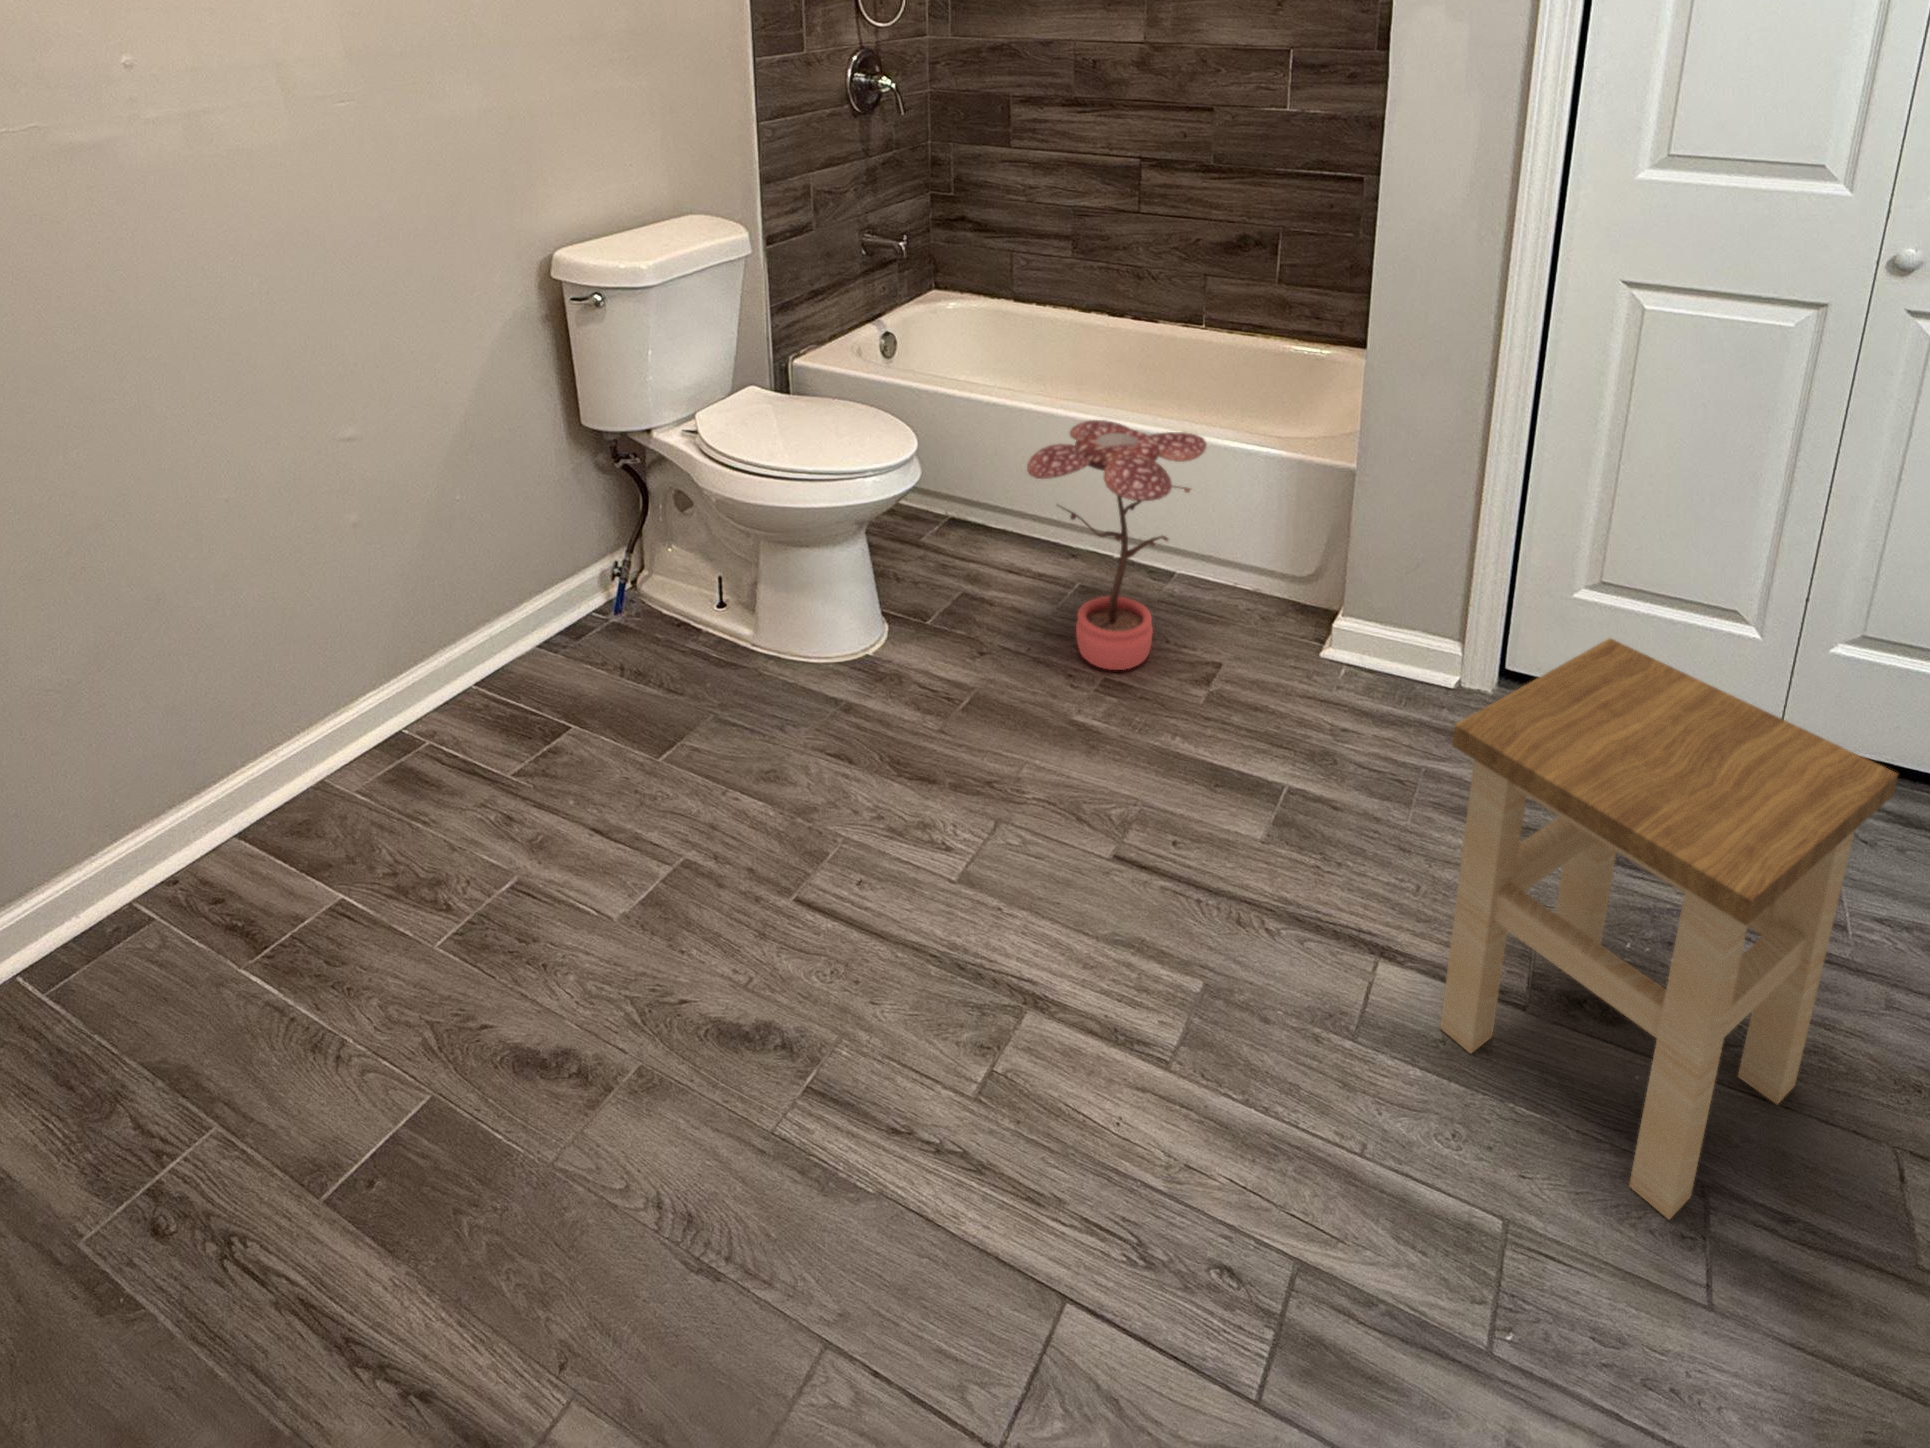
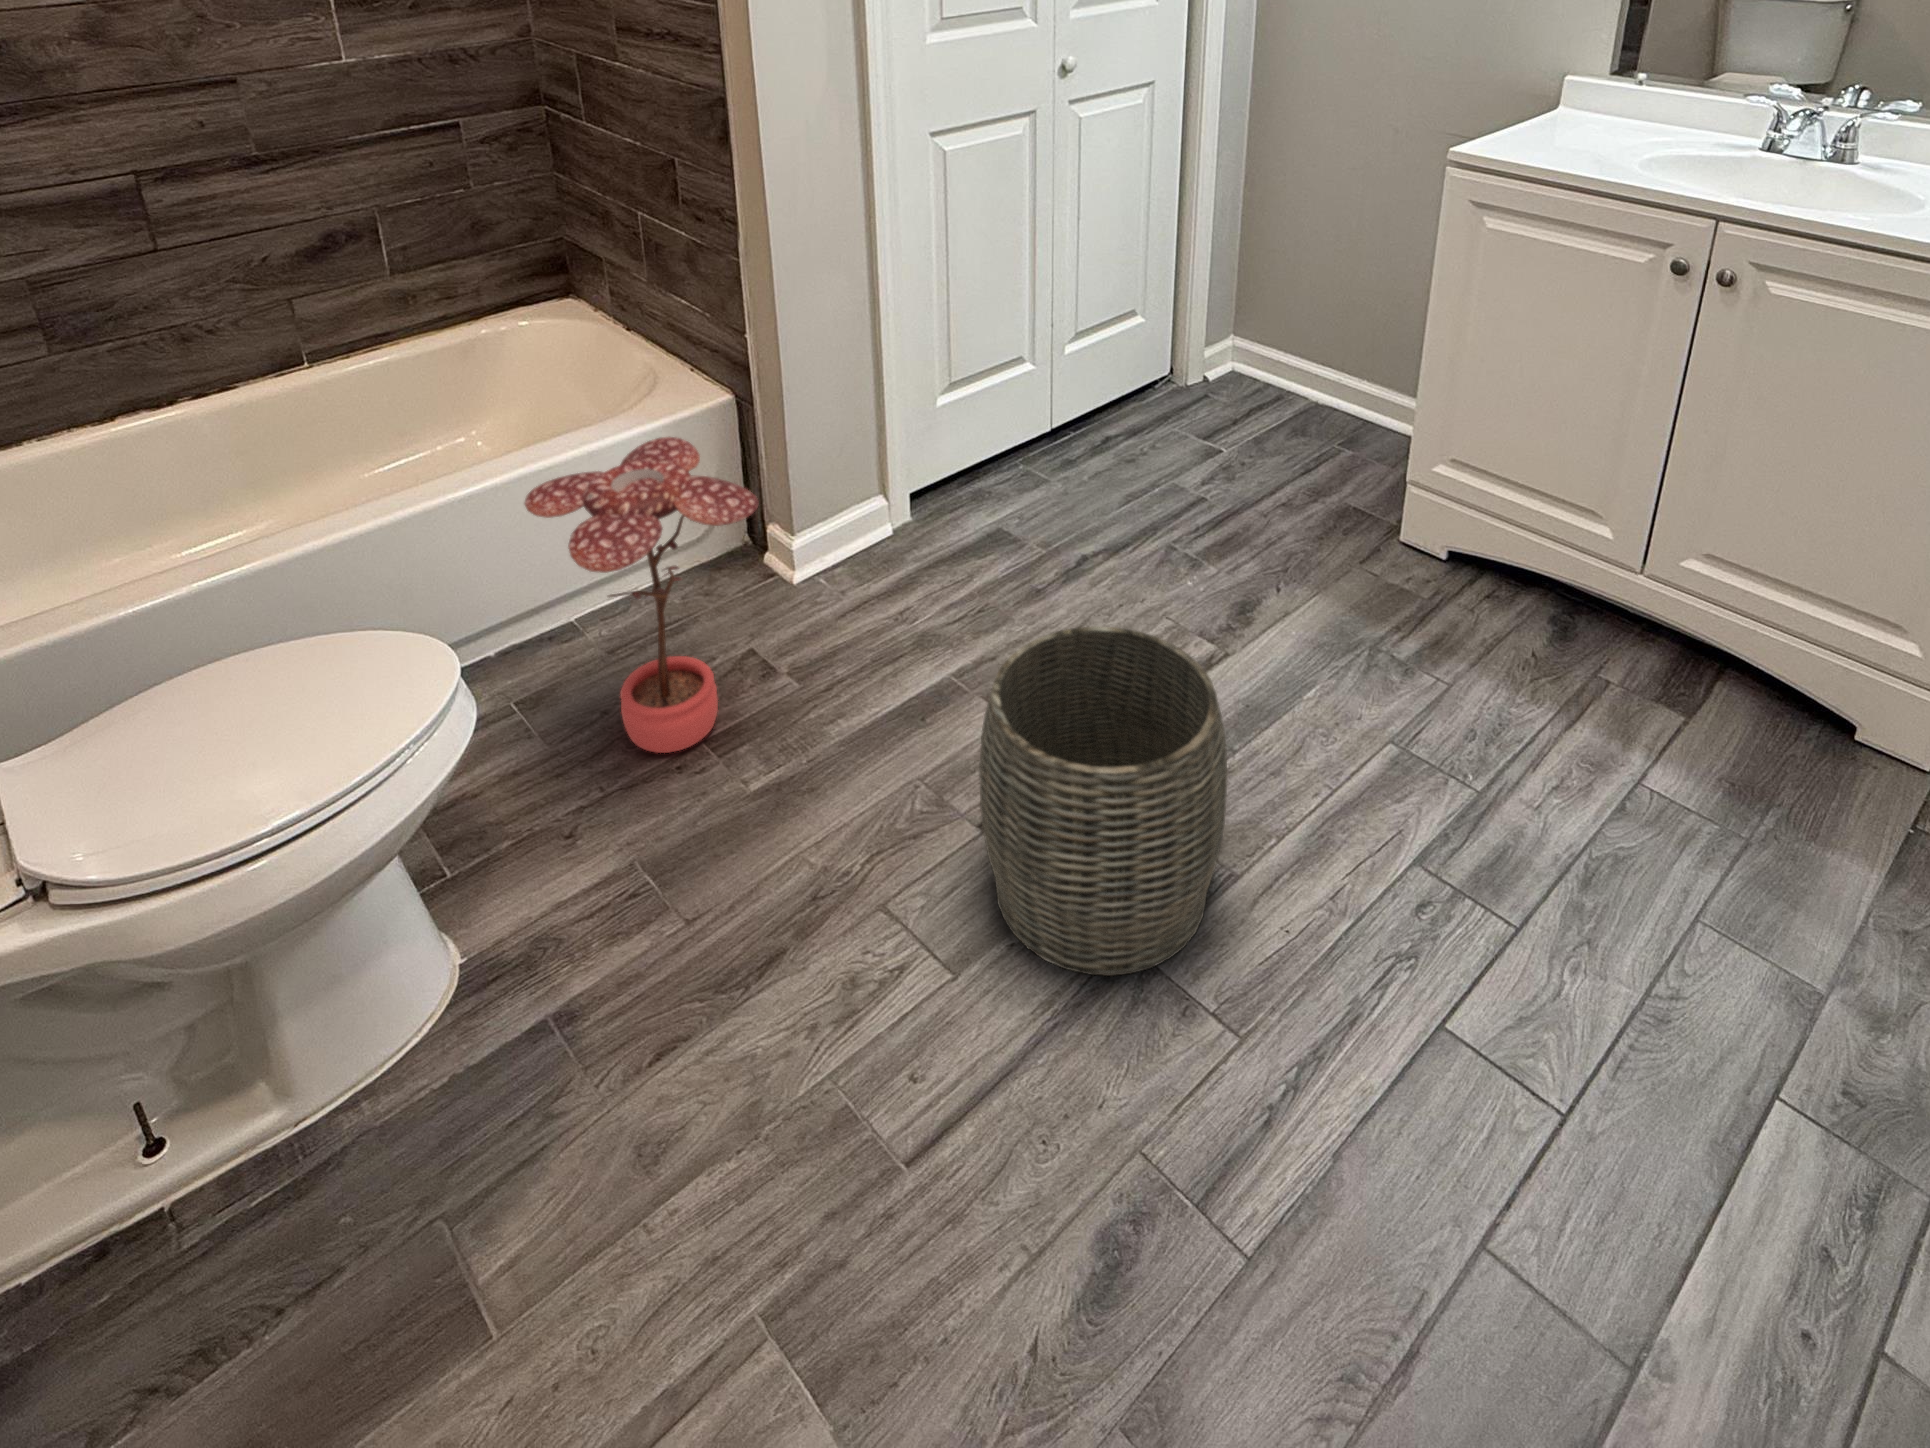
stool: present [1441,638,1898,1219] -> none [1165,357,1445,706]
woven basket: none [983,693,1222,1045] -> present [979,626,1227,976]

